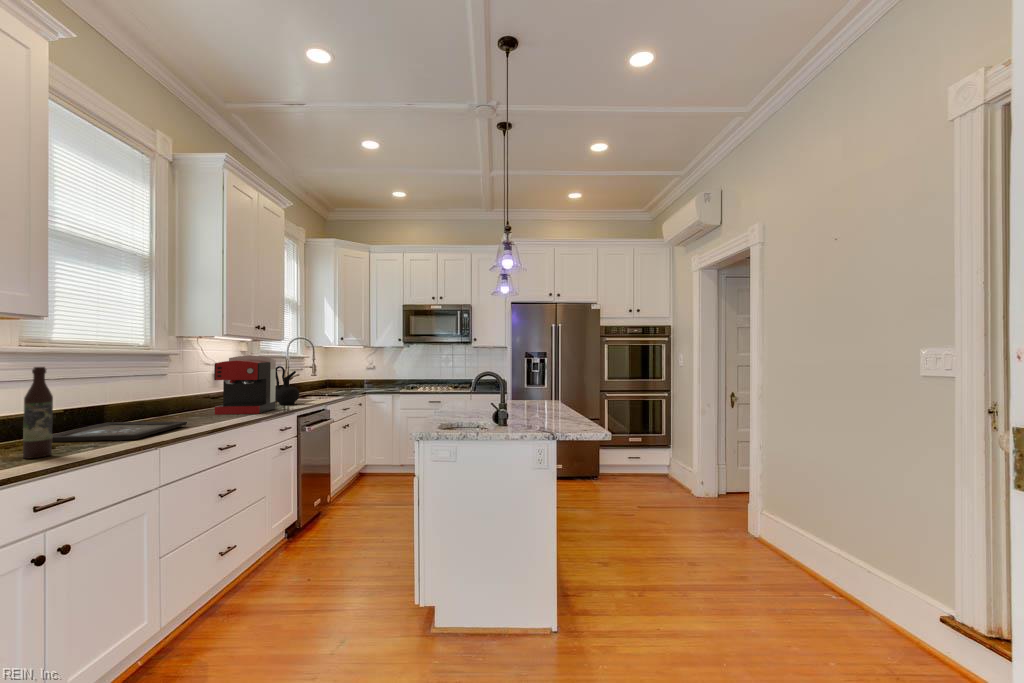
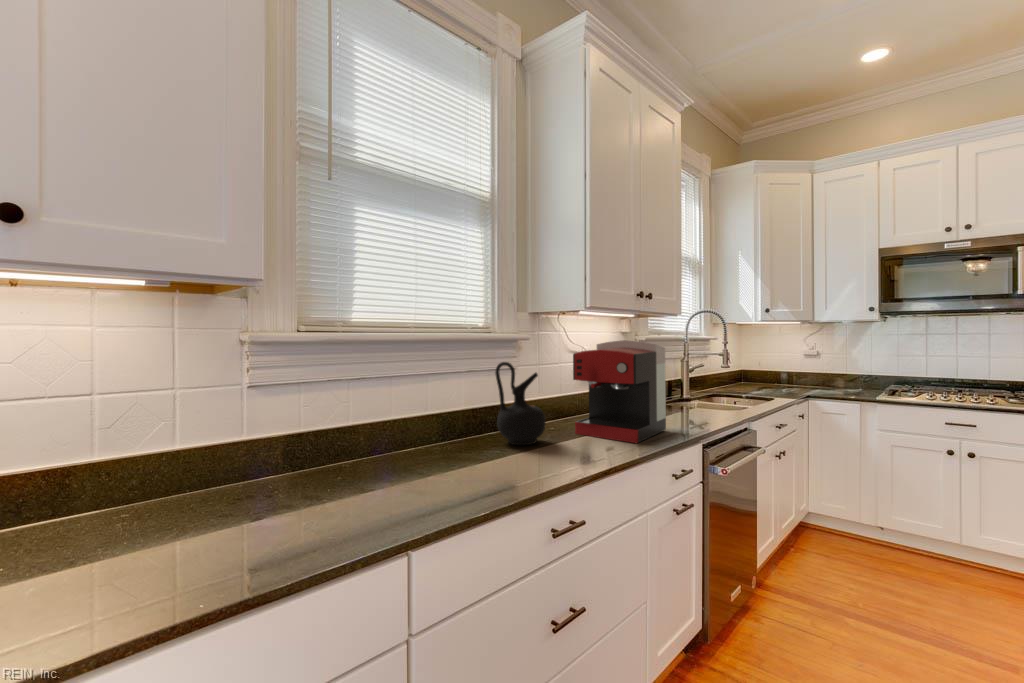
ceramic jug: present [275,366,299,405] -> present [495,362,546,445]
wine bottle: present [23,367,53,458] -> none [178,375,230,561]
tray: present [52,422,187,442] -> none [312,442,513,511]

